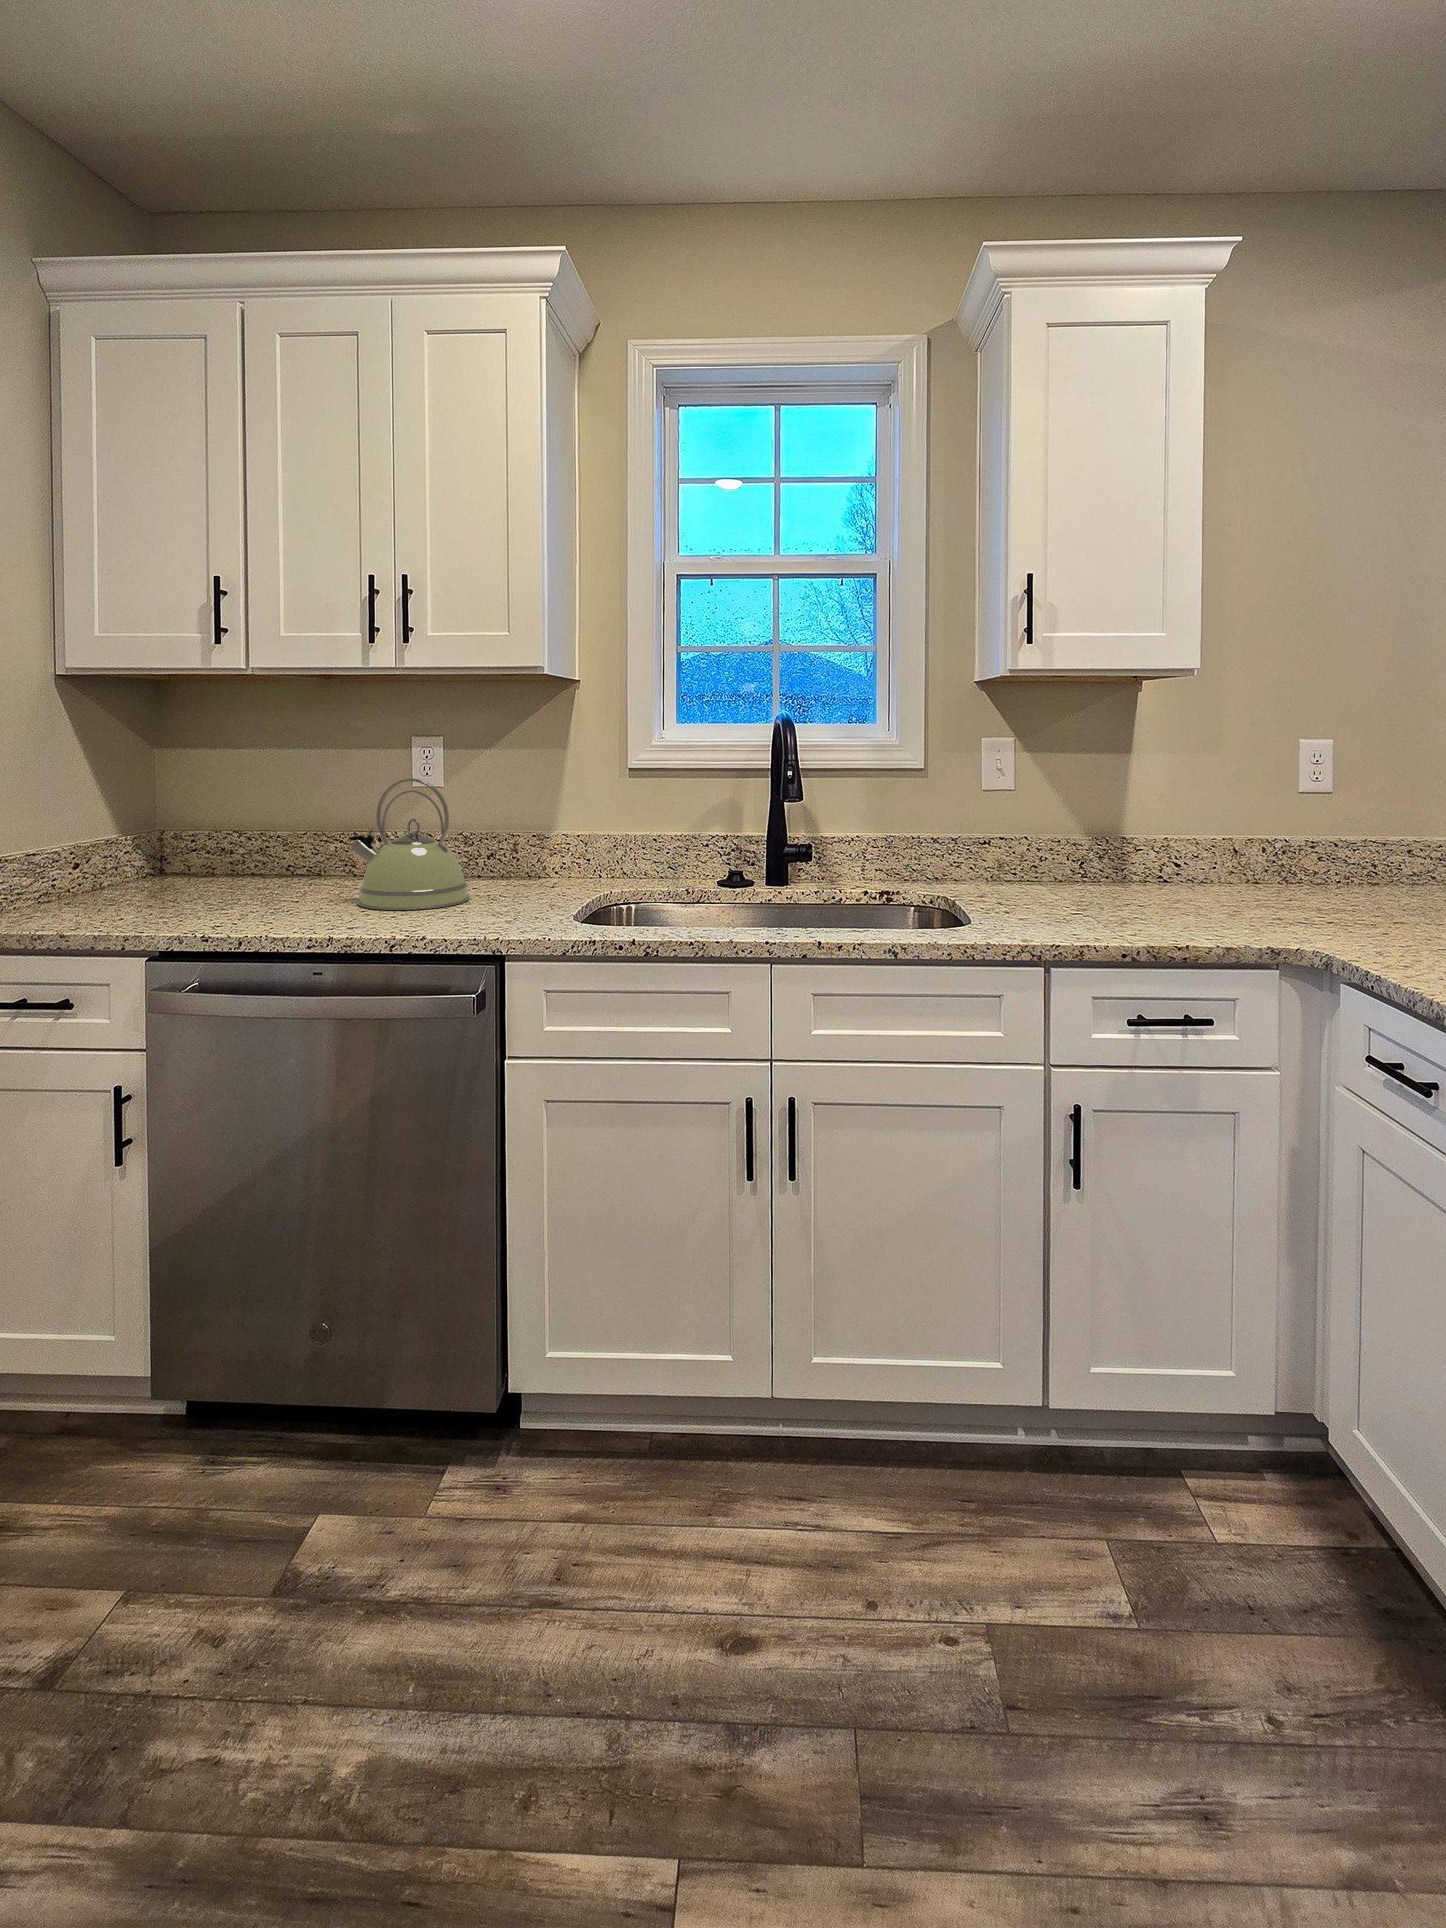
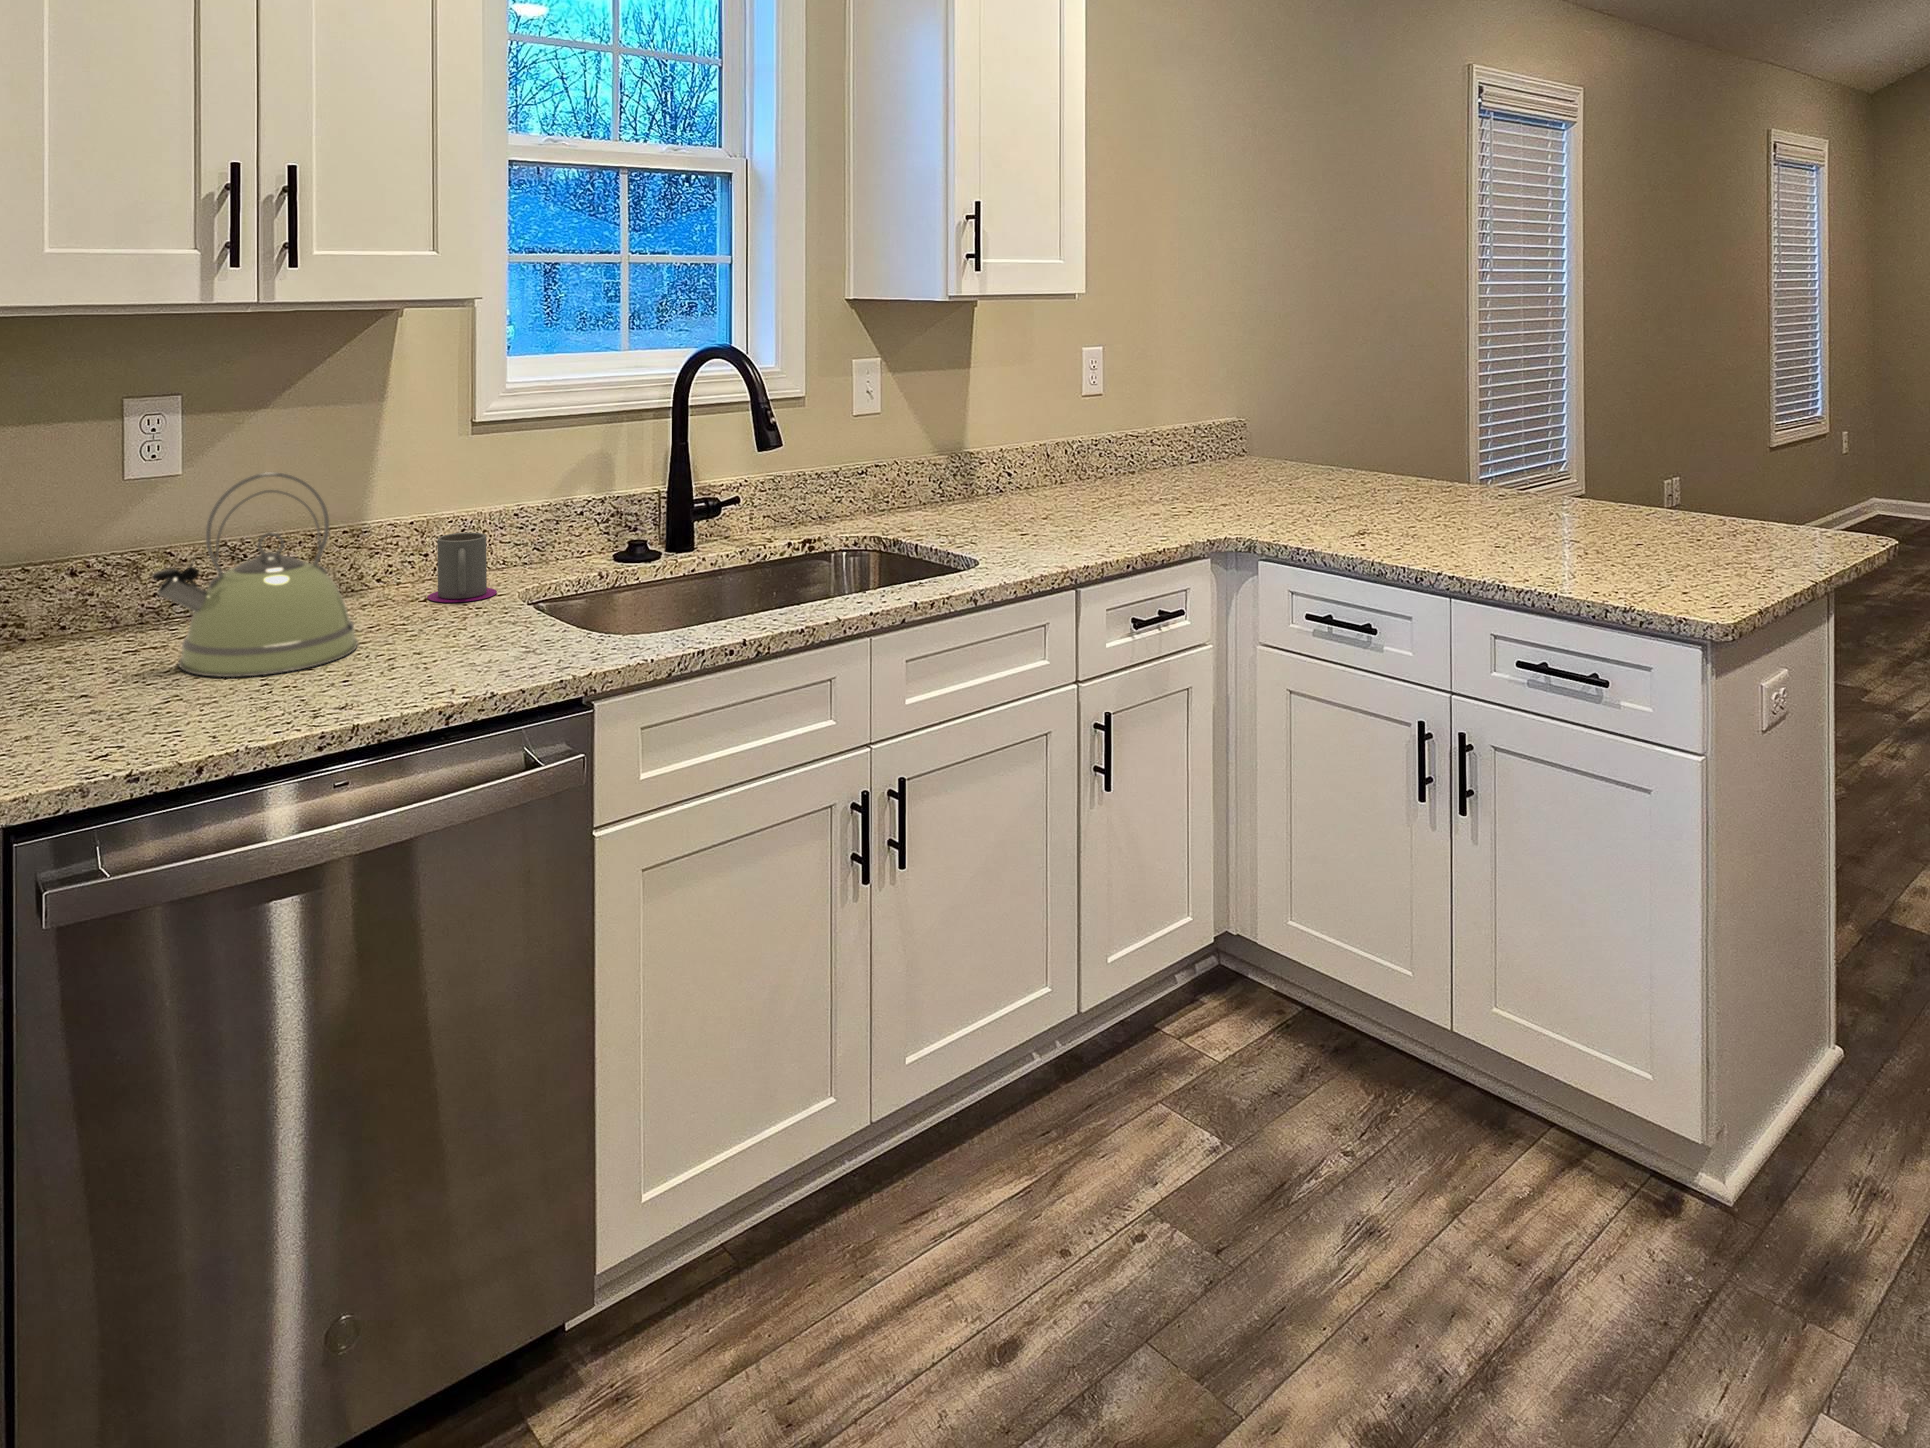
mug: none [567,843,616,892] -> present [428,533,497,602]

